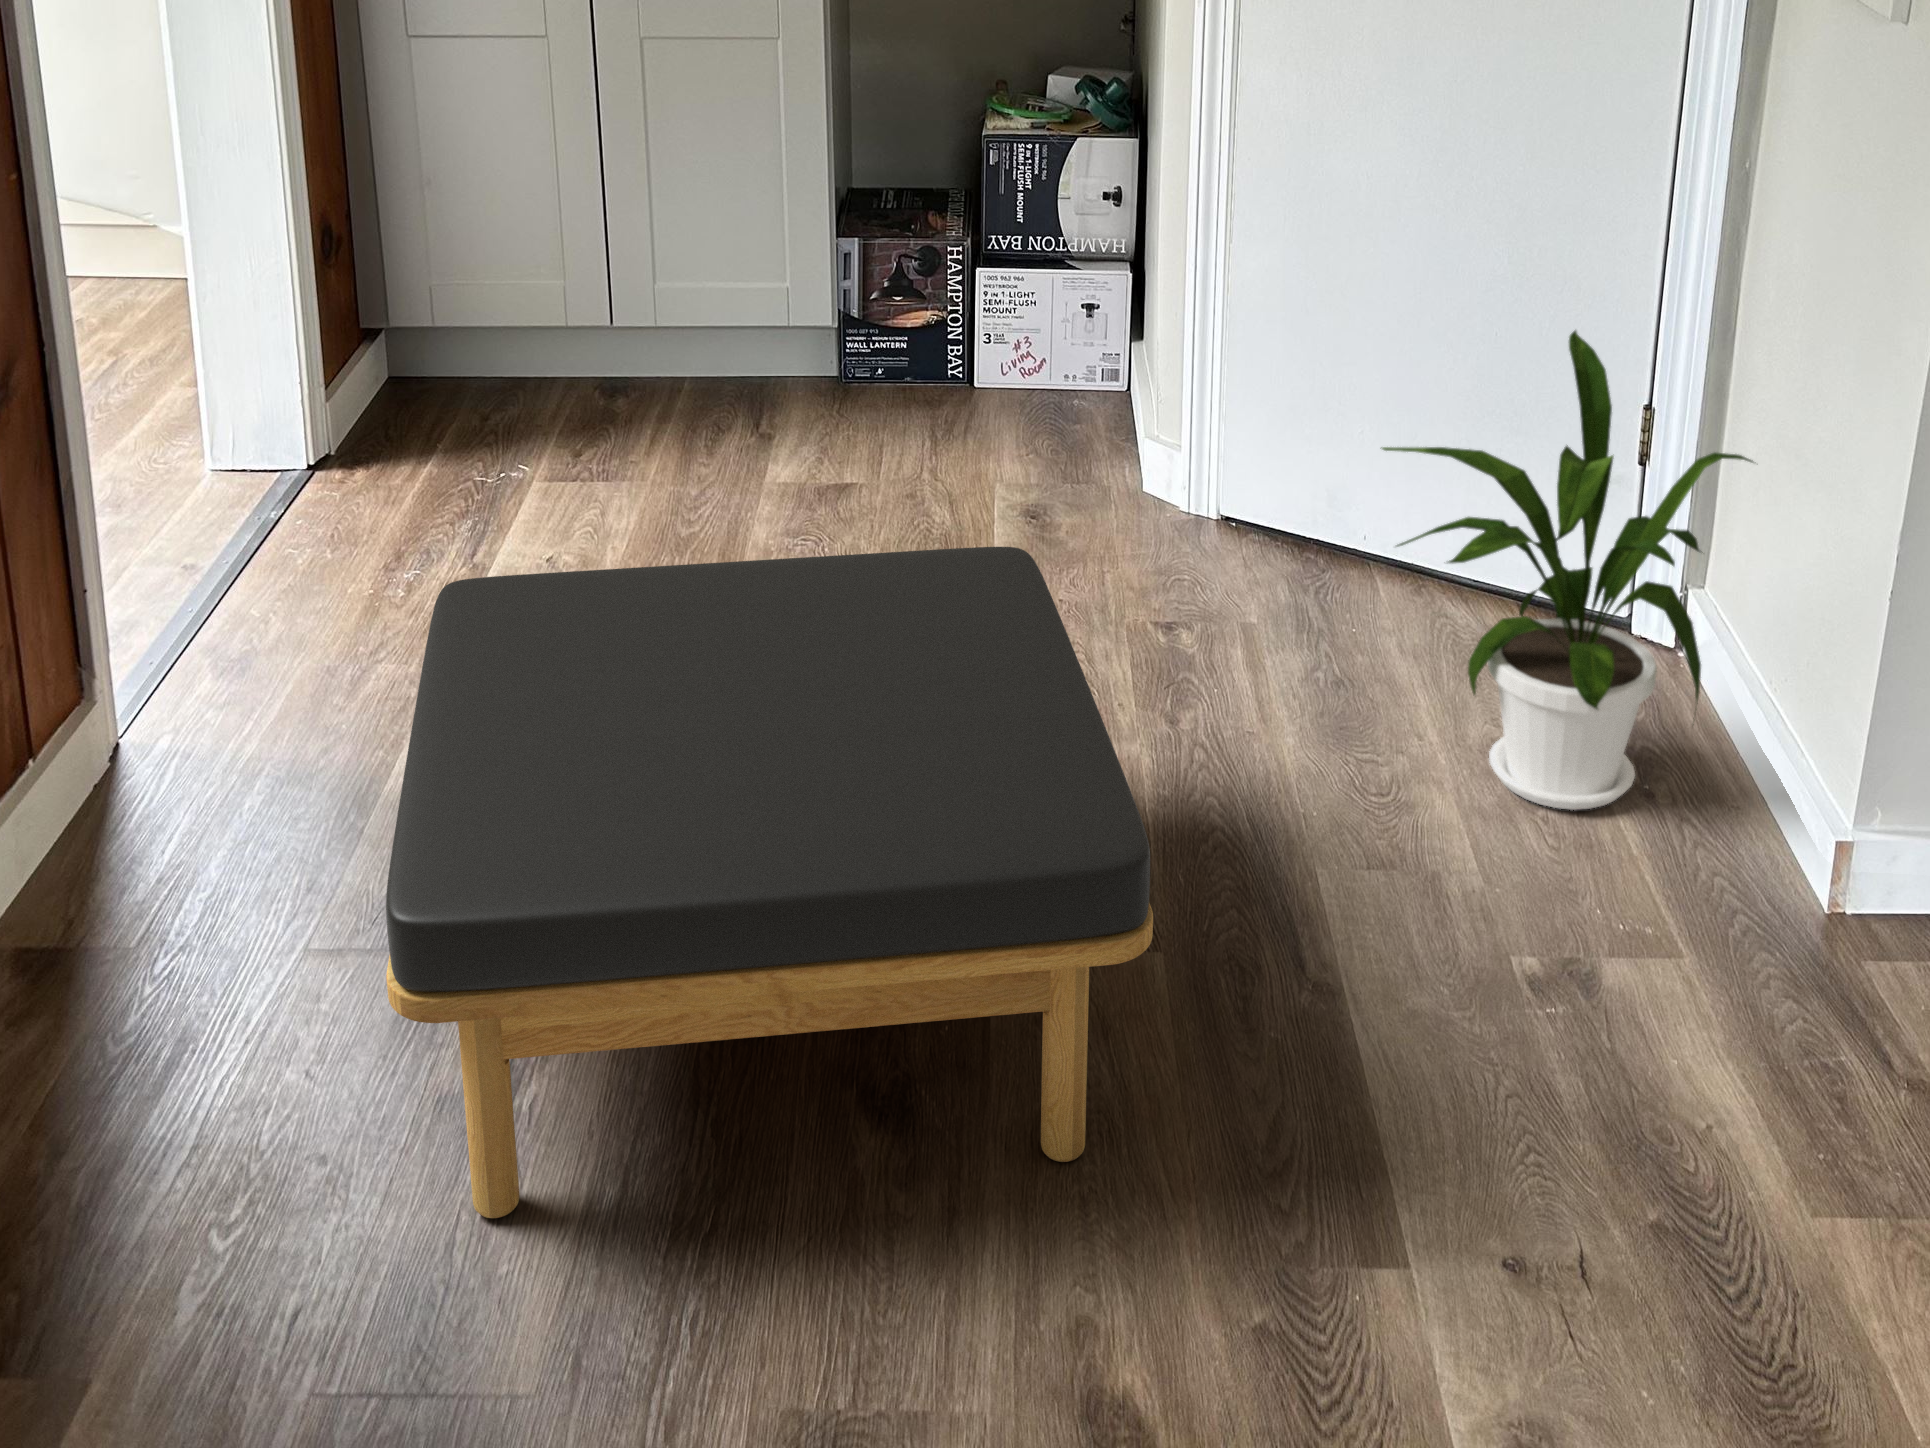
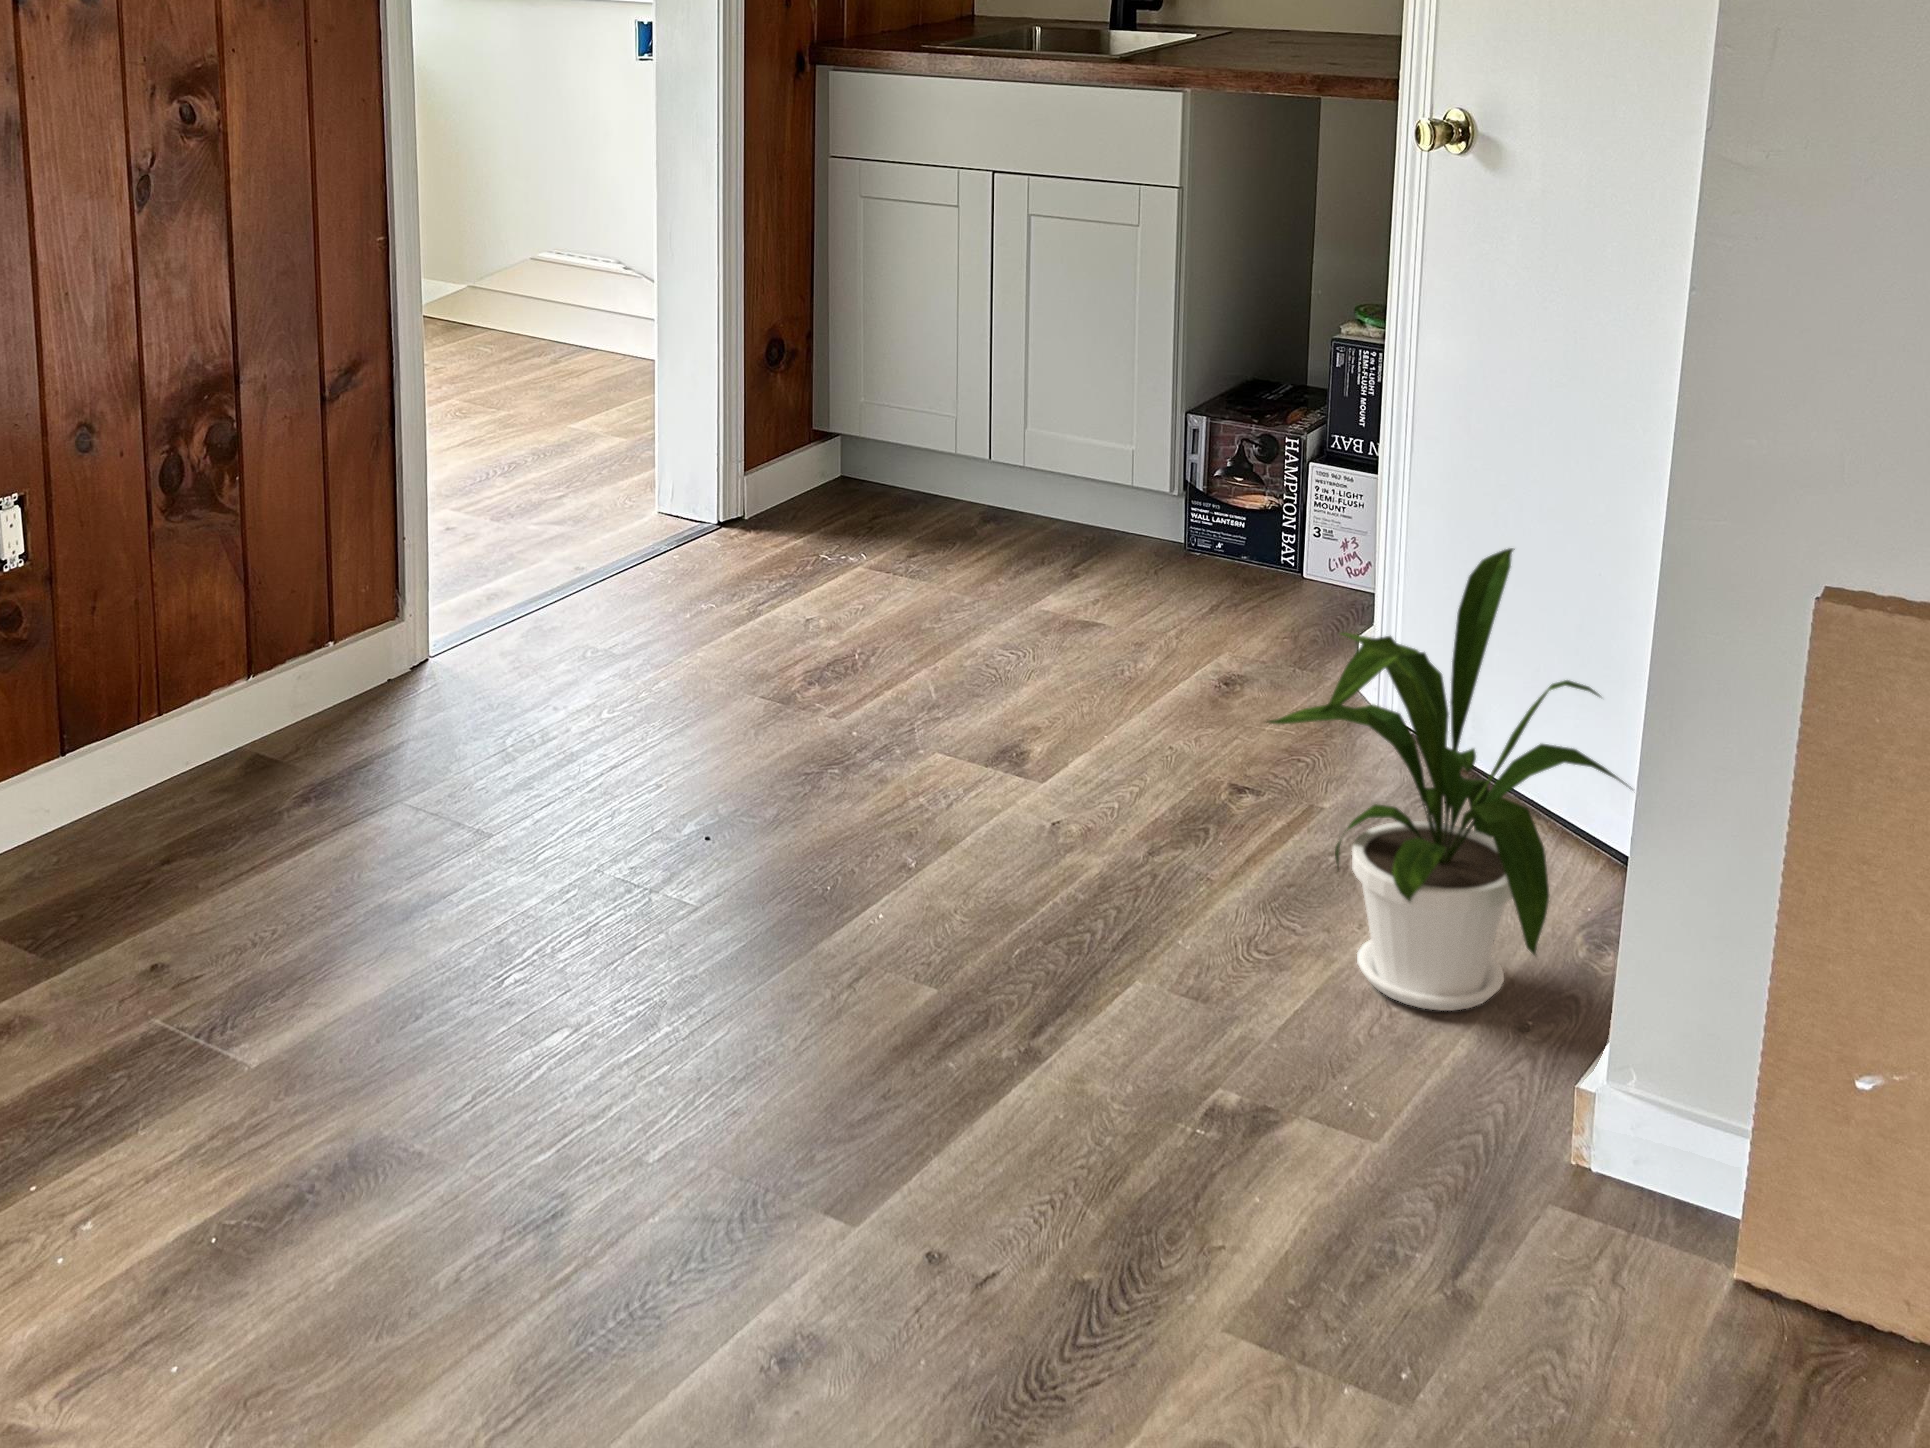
ottoman: present [386,547,1153,1218] -> none [274,568,947,1068]

